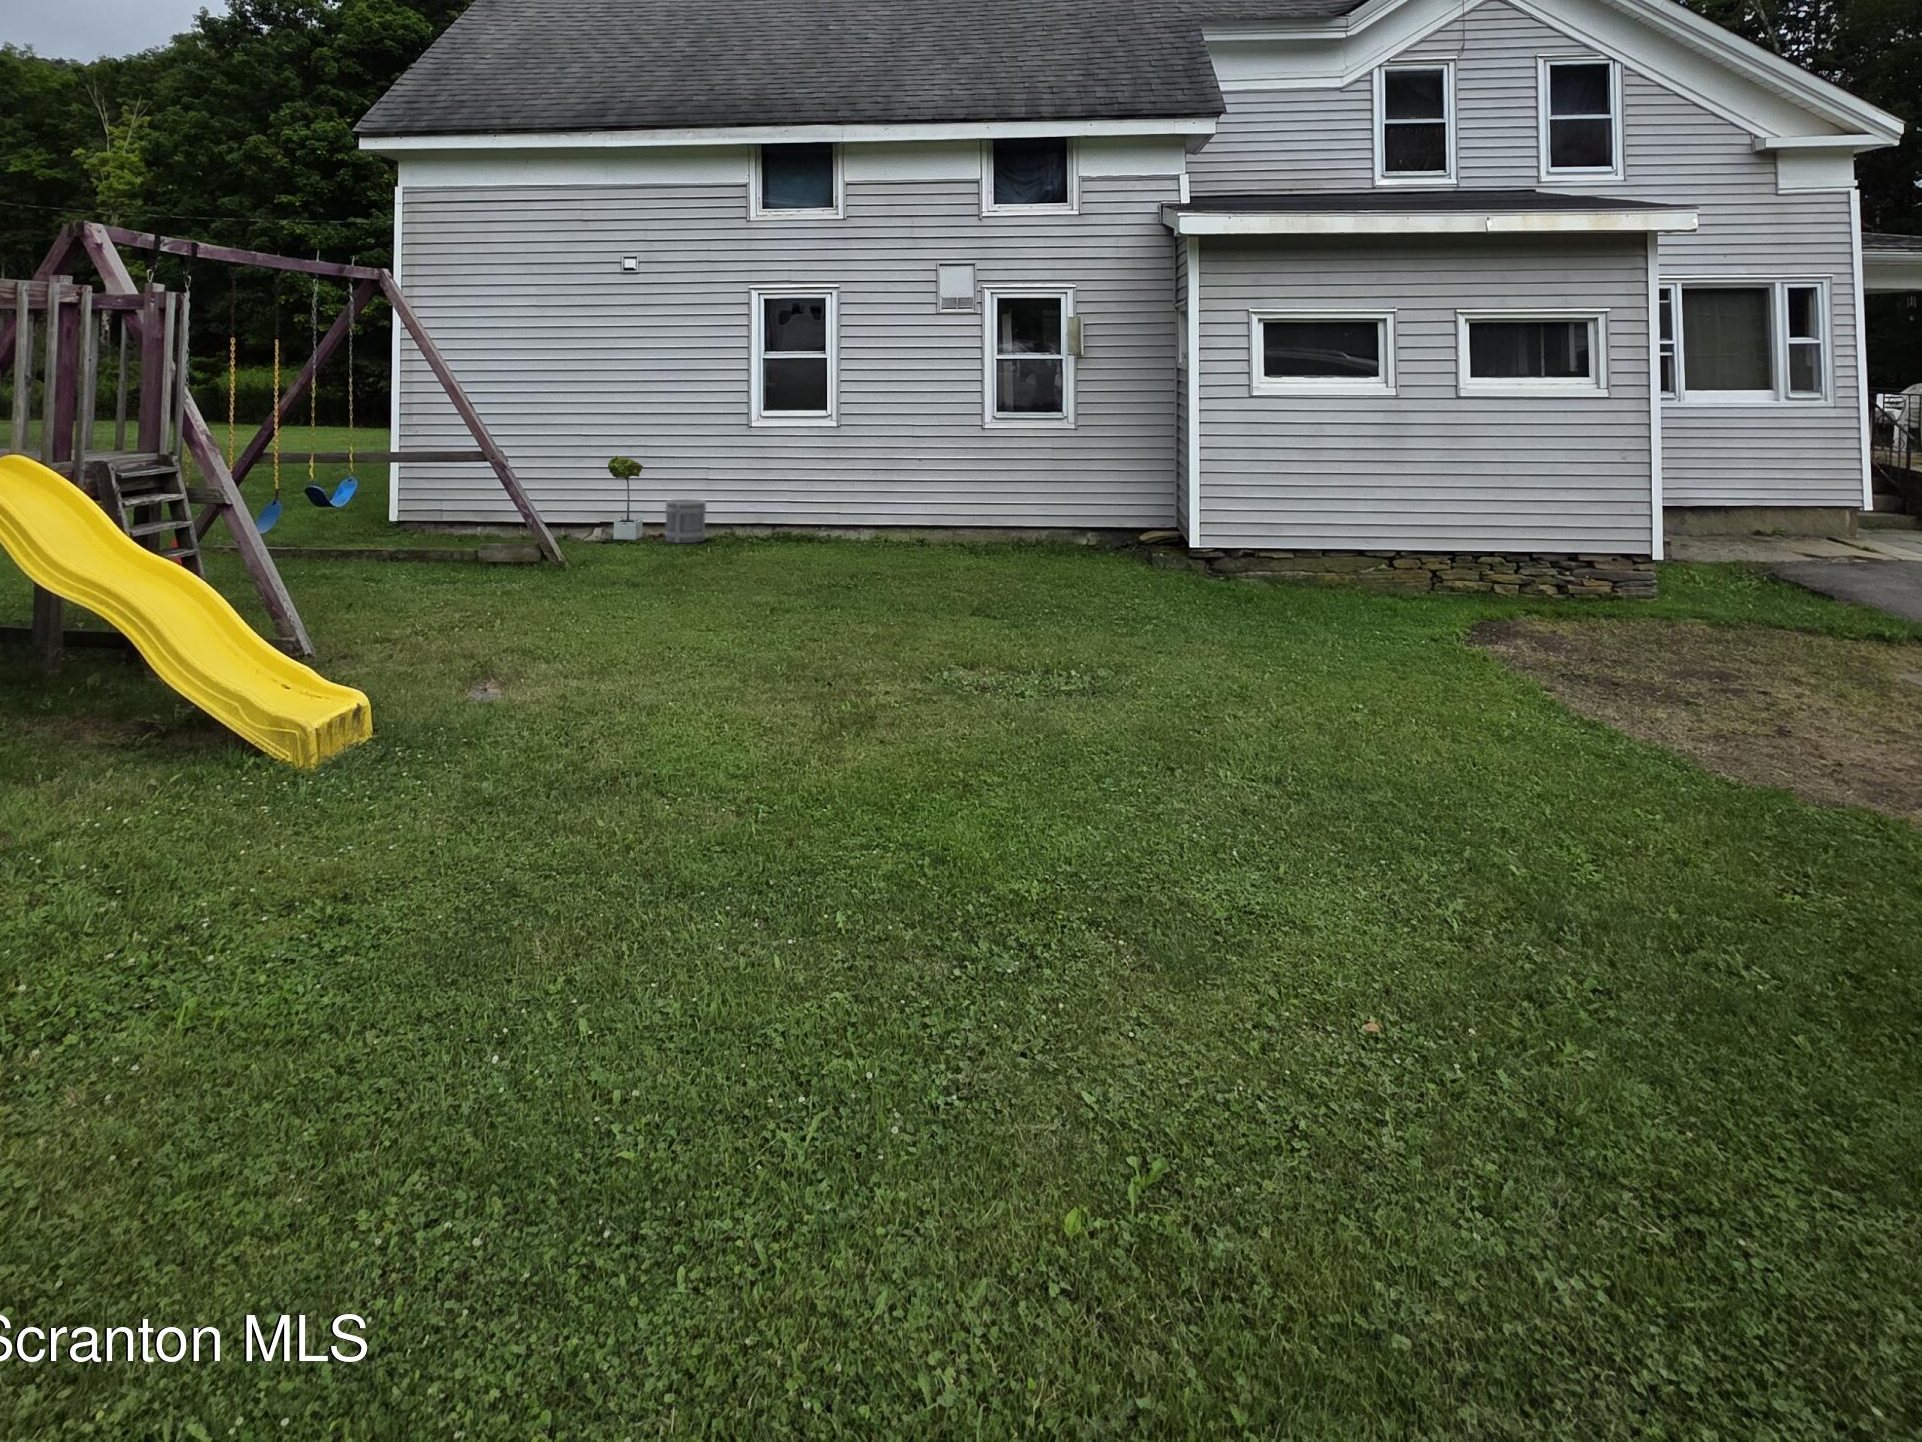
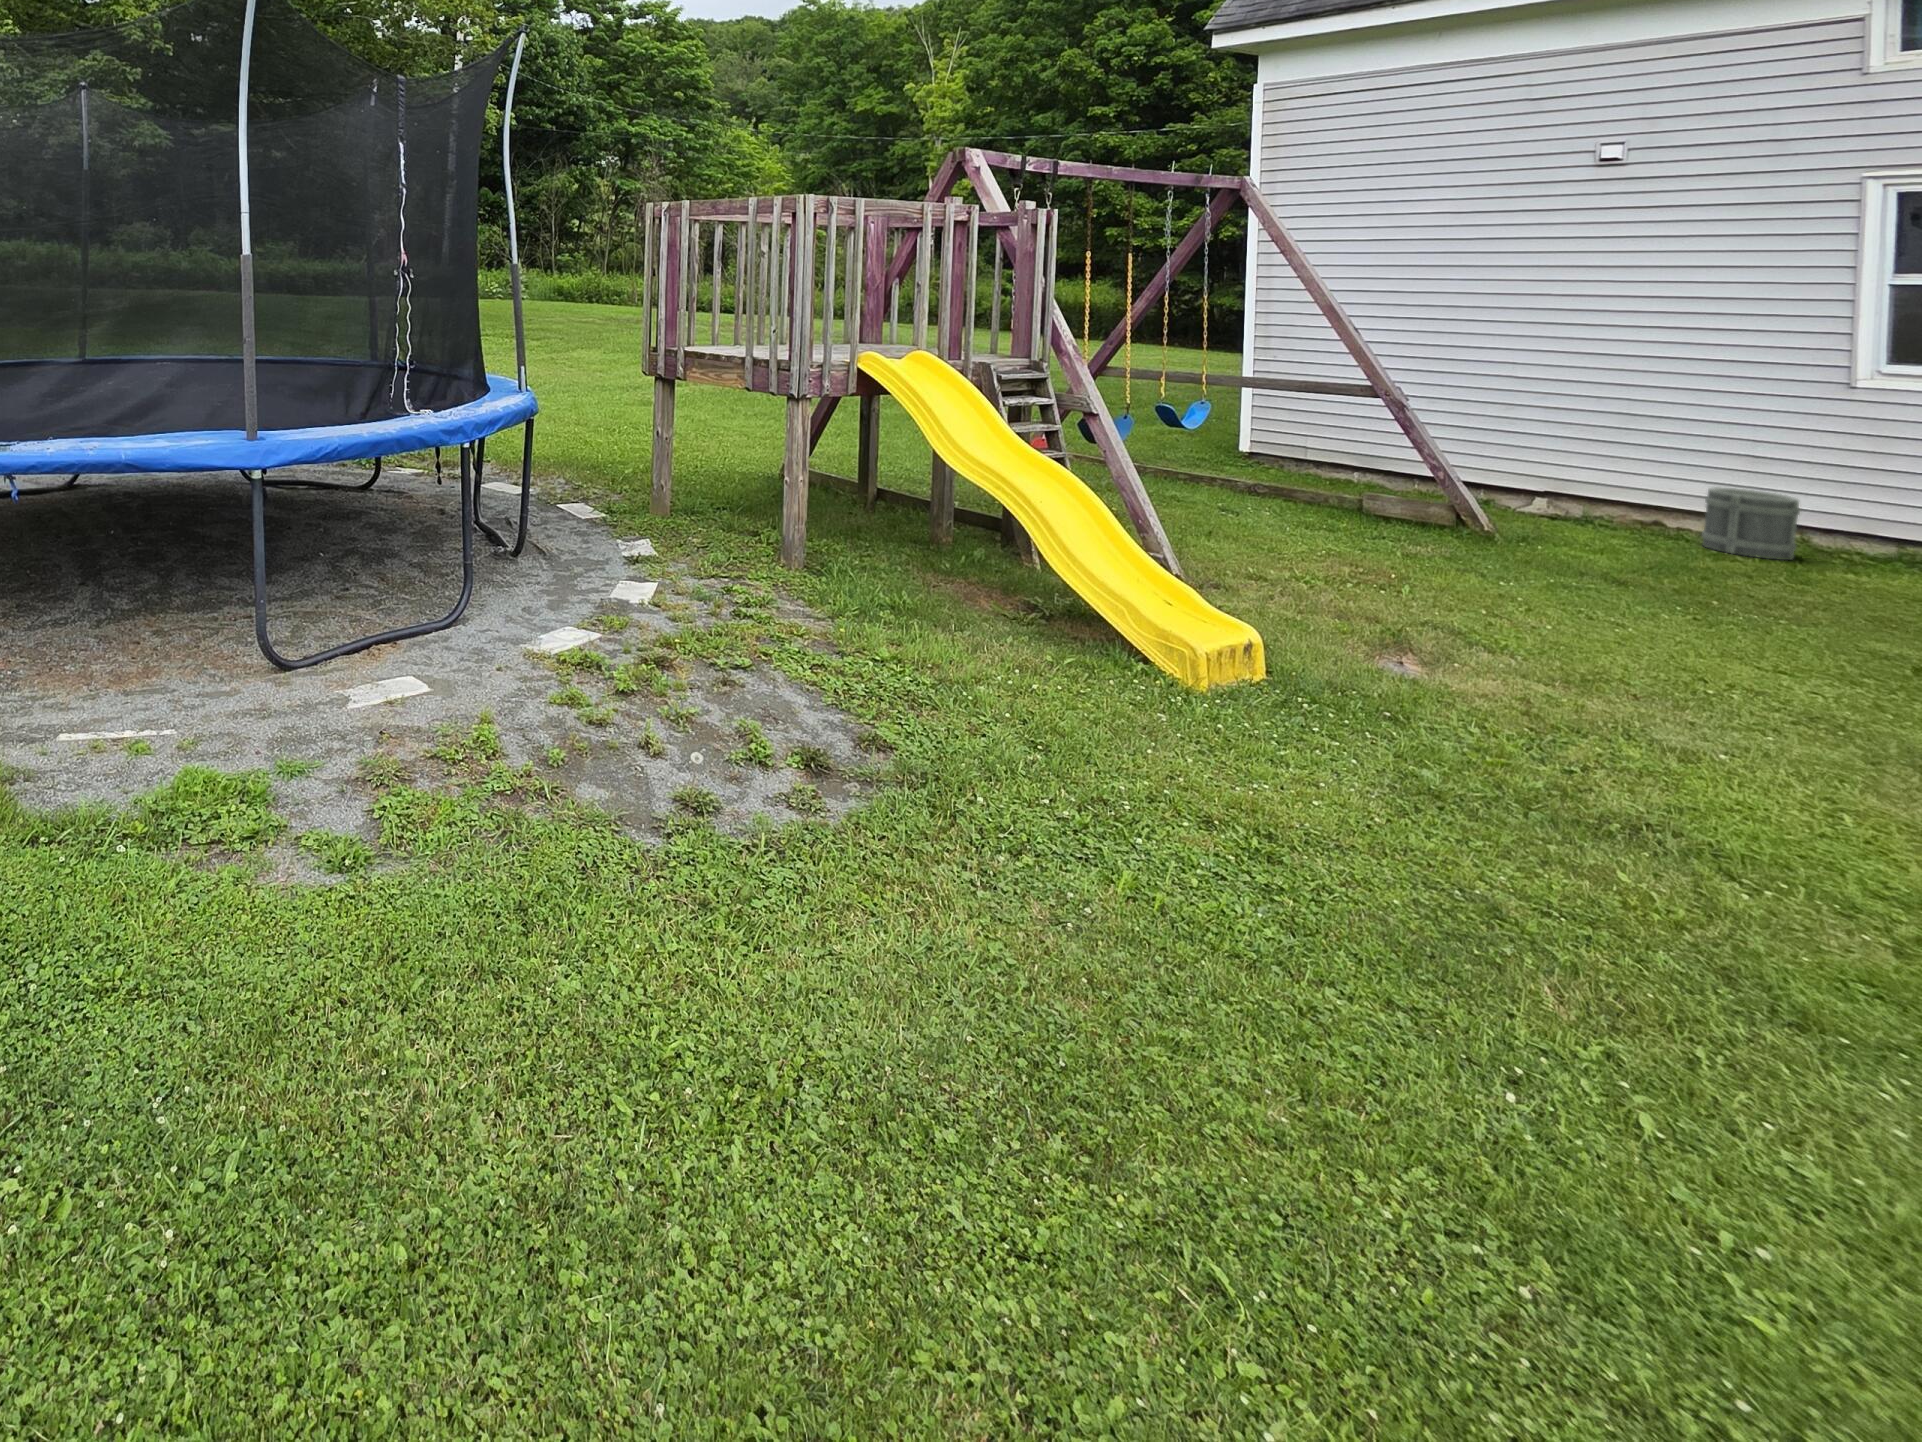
potted tree: present [608,456,643,540] -> none [1587,412,1659,535]

